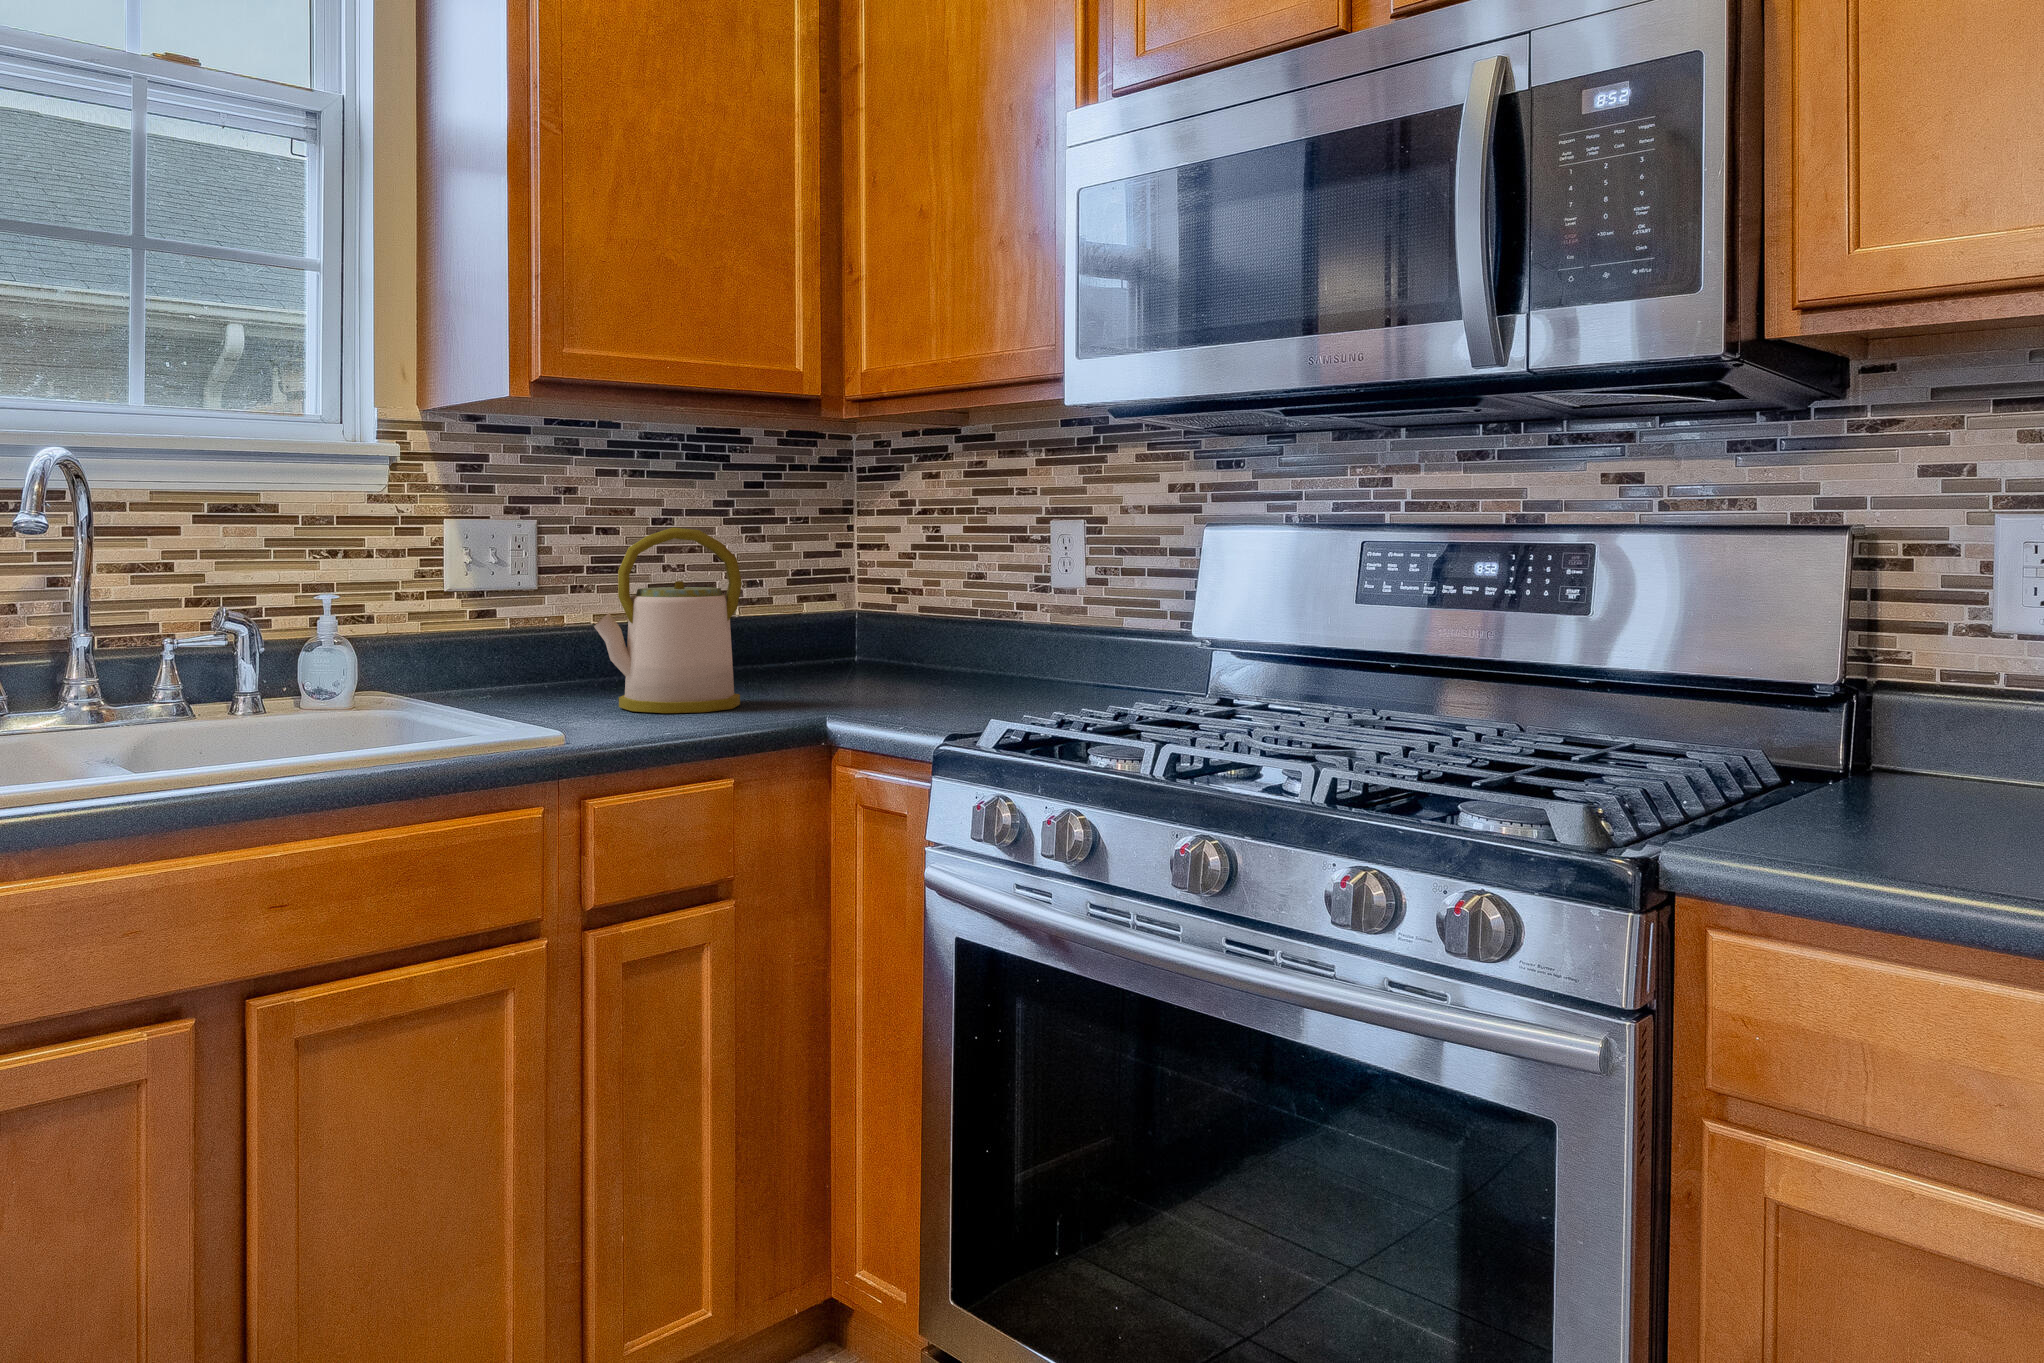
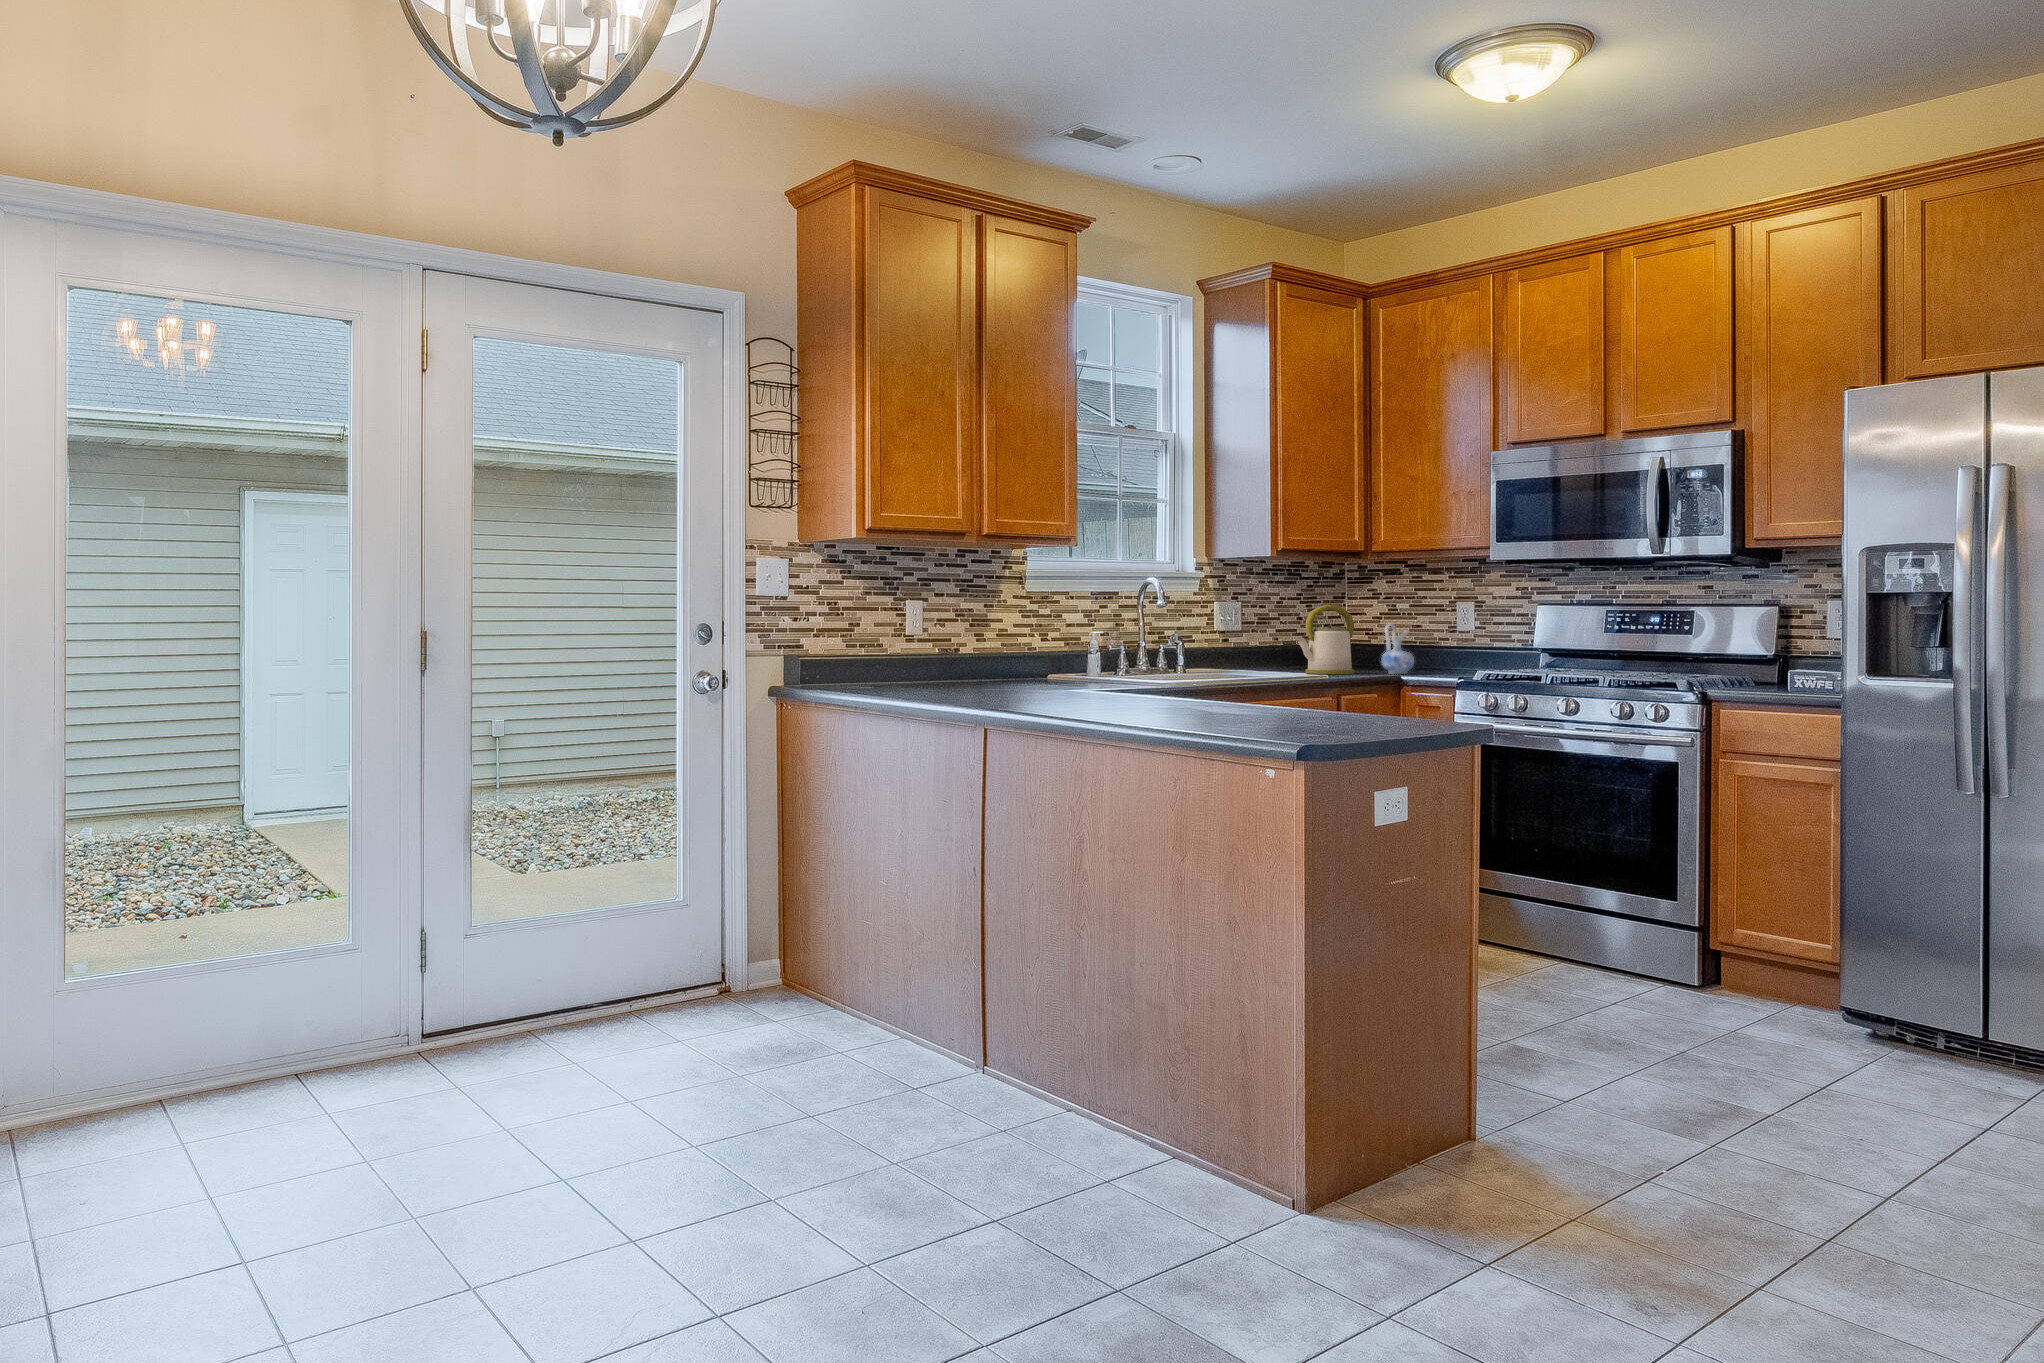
ceramic pitcher: none [789,577,870,714] -> present [1382,624,1414,674]

